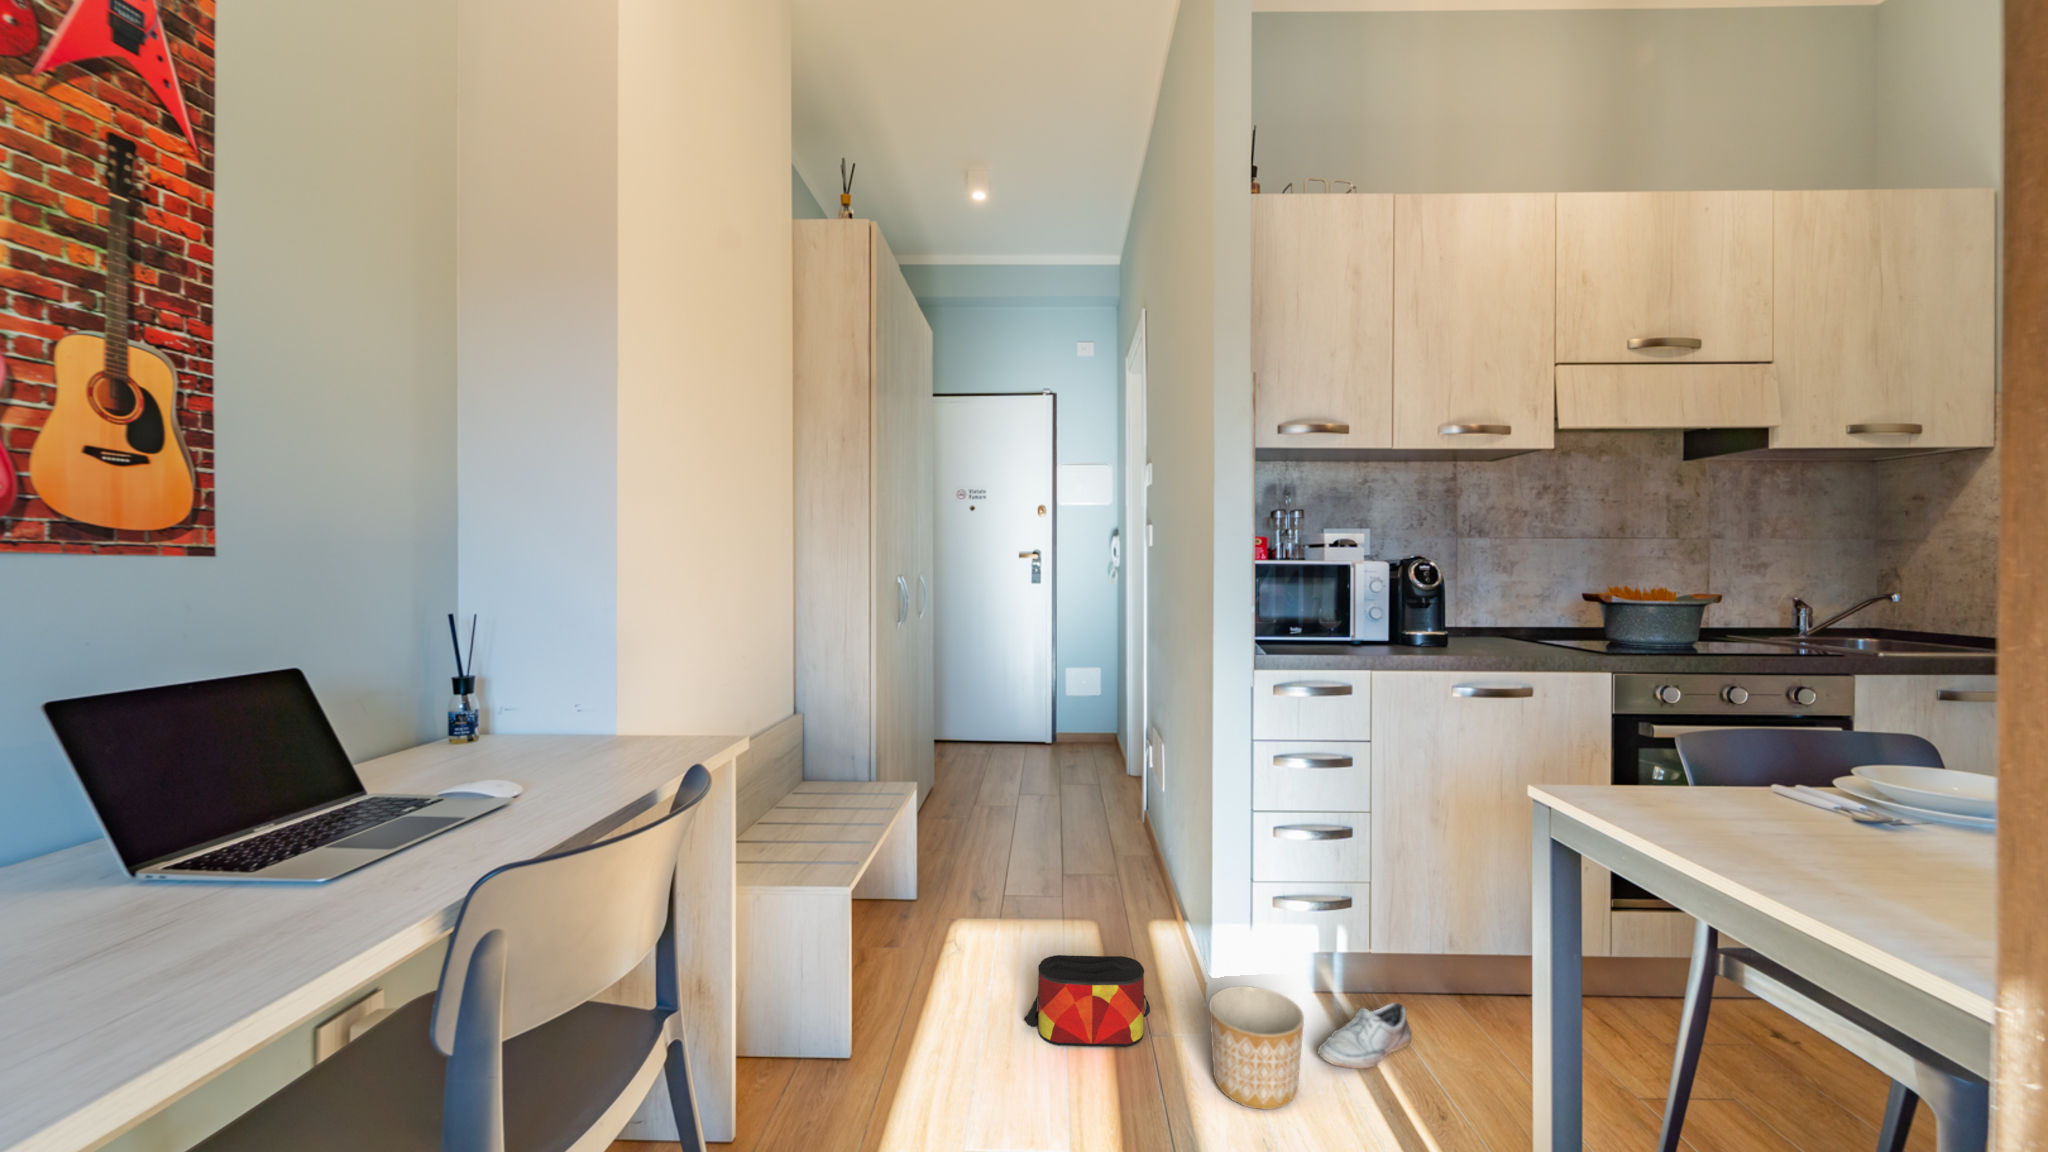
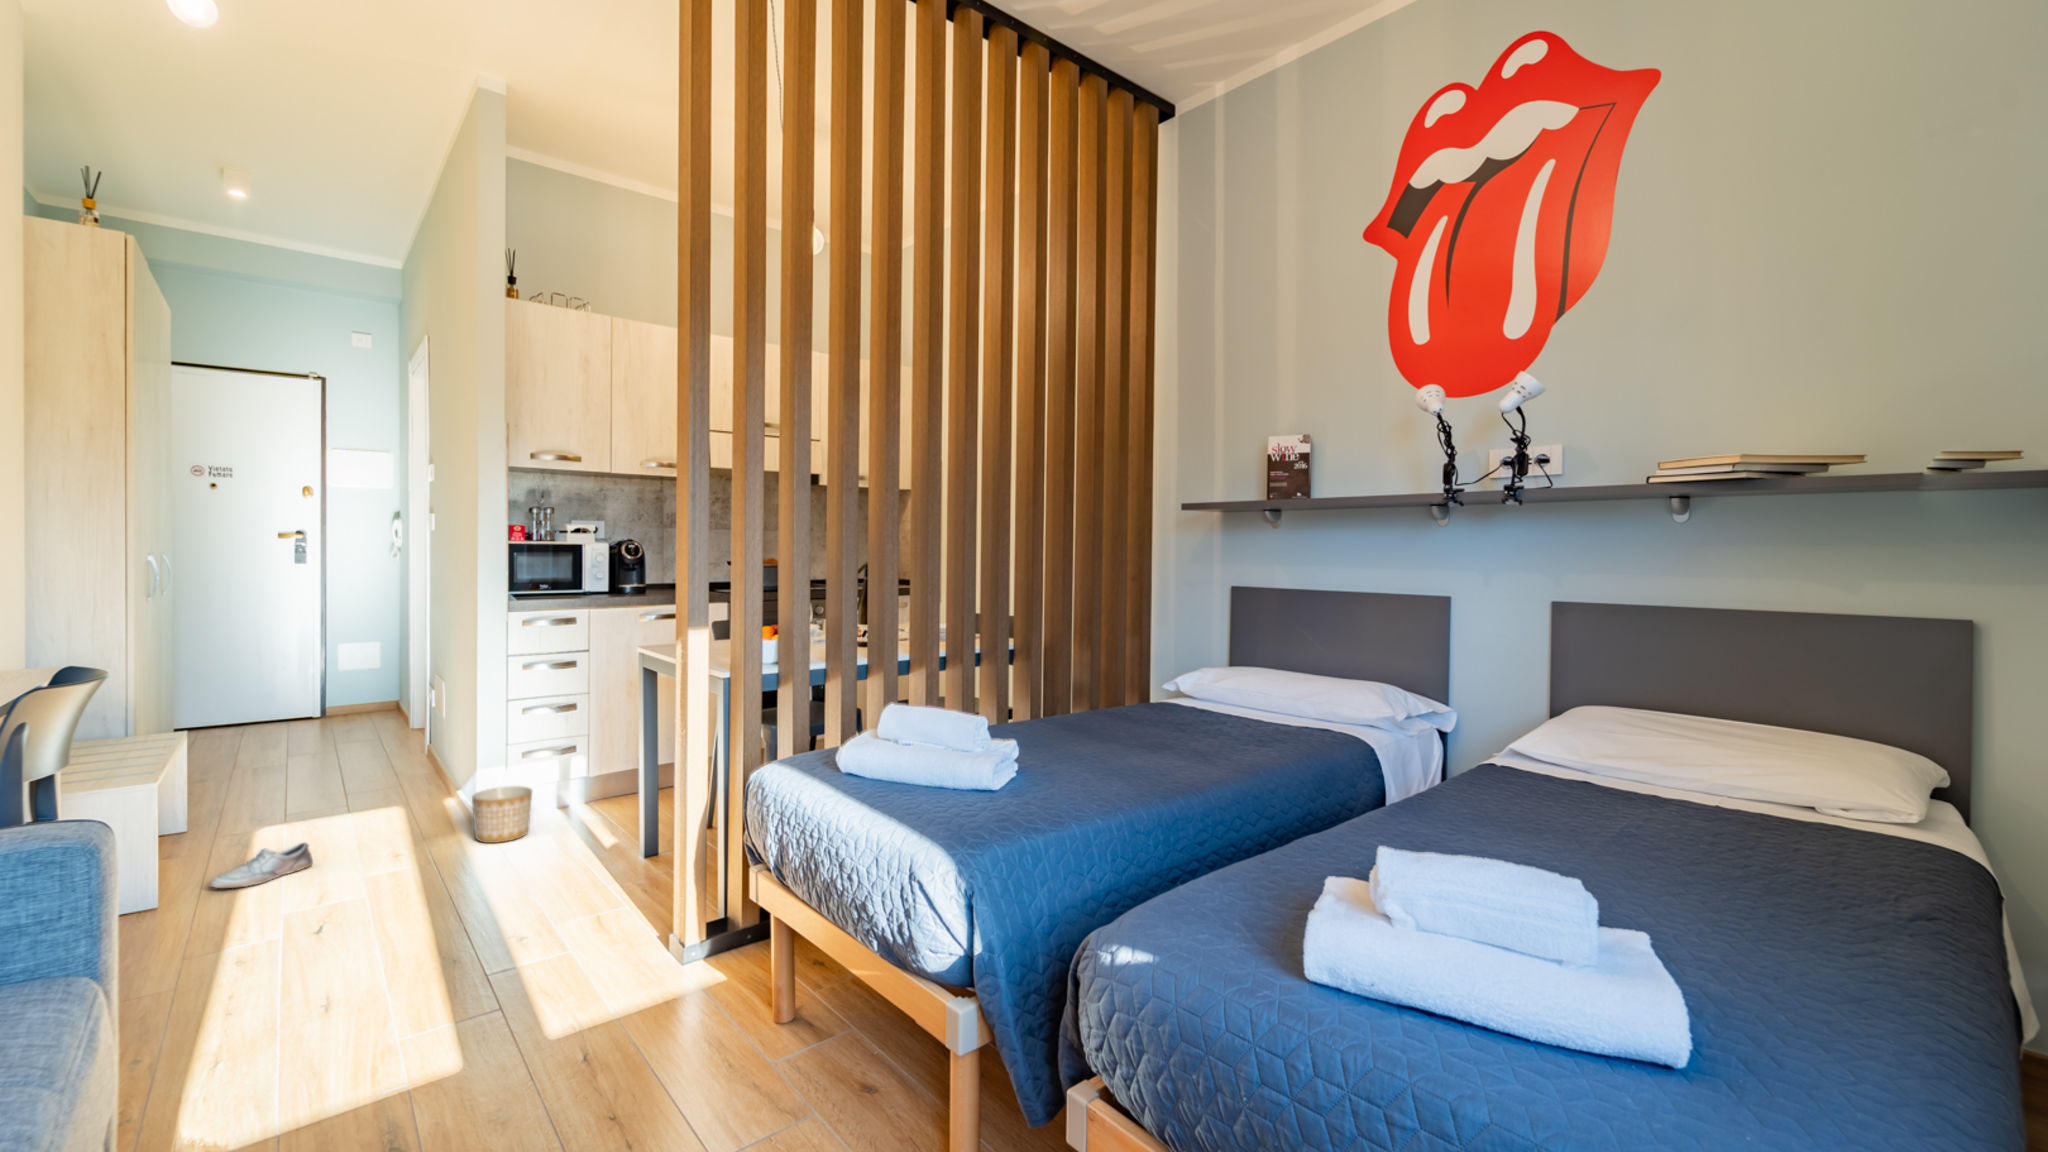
bag: present [1024,955,1150,1047] -> none [329,793,431,851]
shoe: present [1318,1003,1412,1069] -> present [210,843,313,888]

